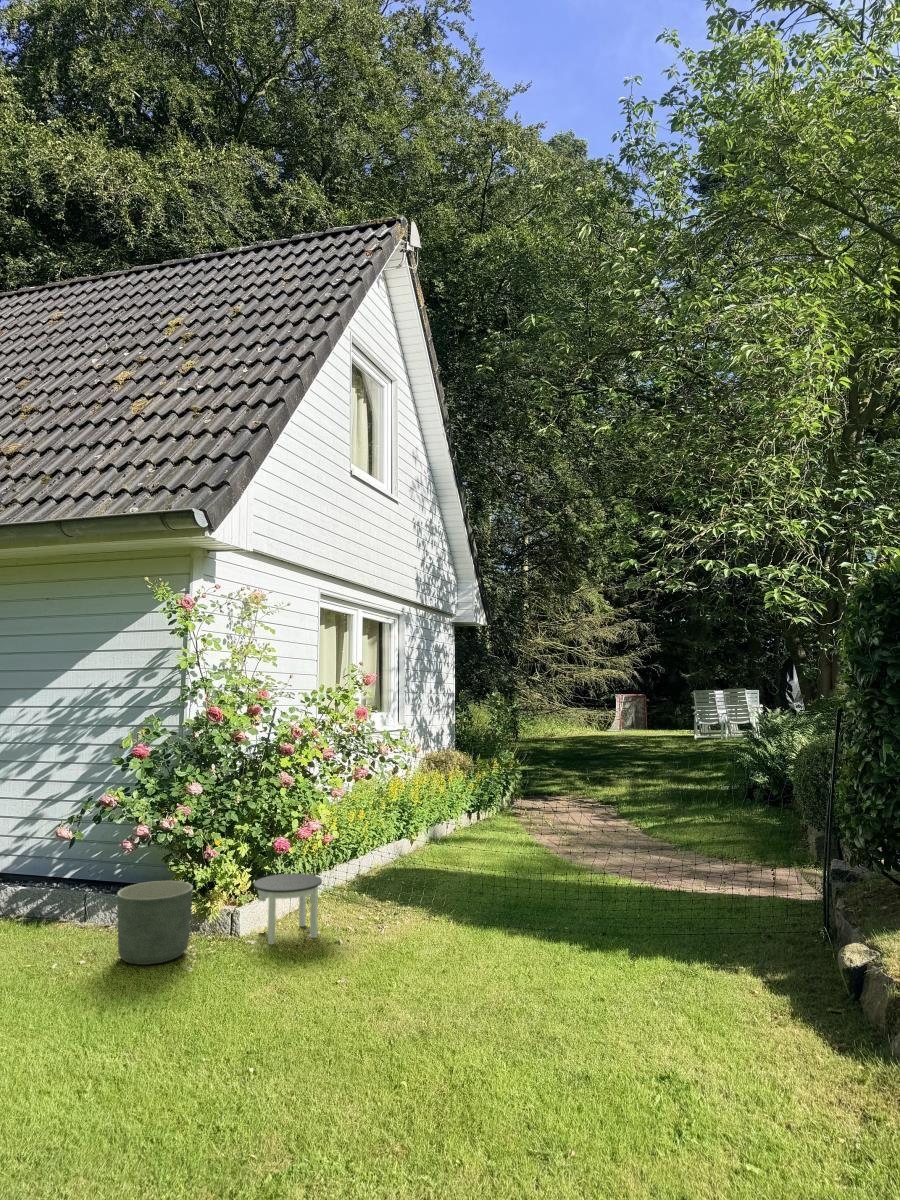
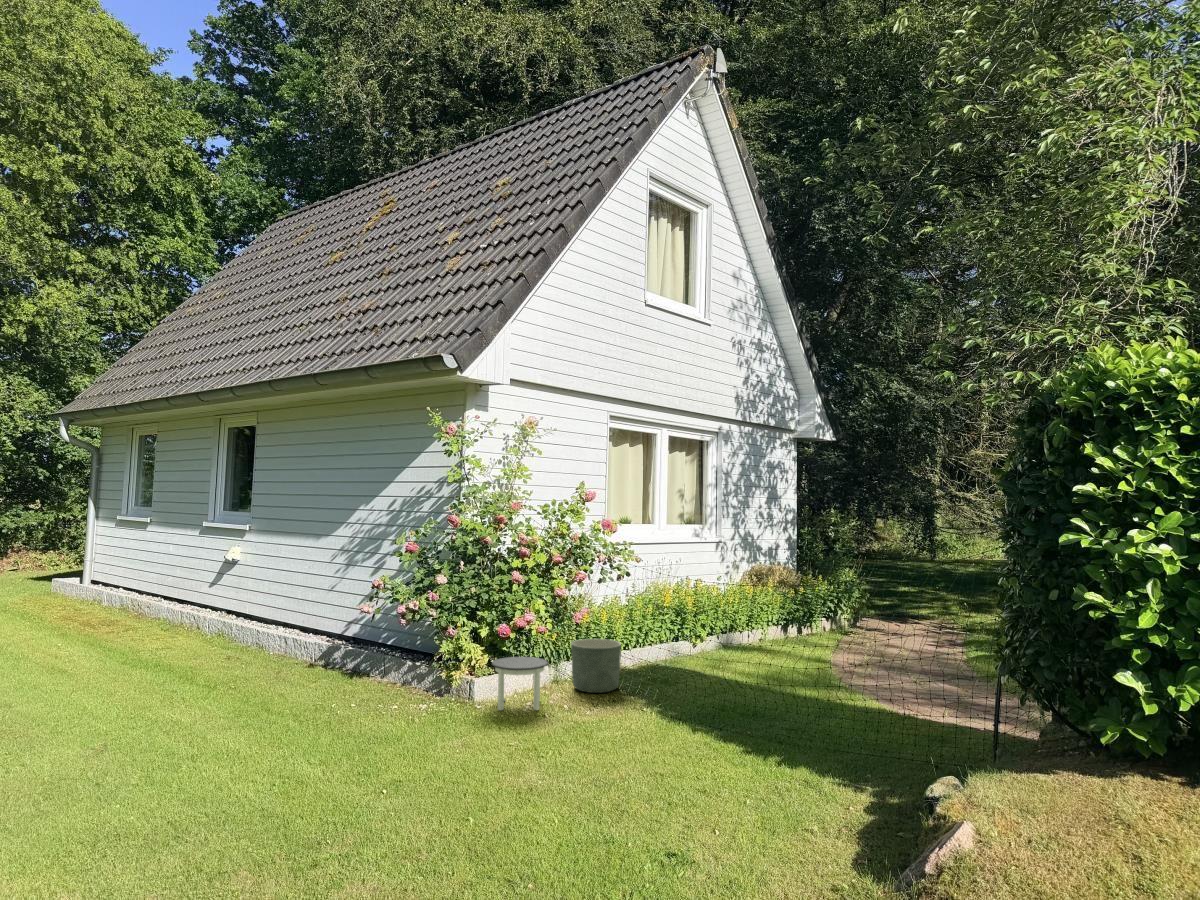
planter: present [117,881,193,965] -> present [571,639,621,693]

